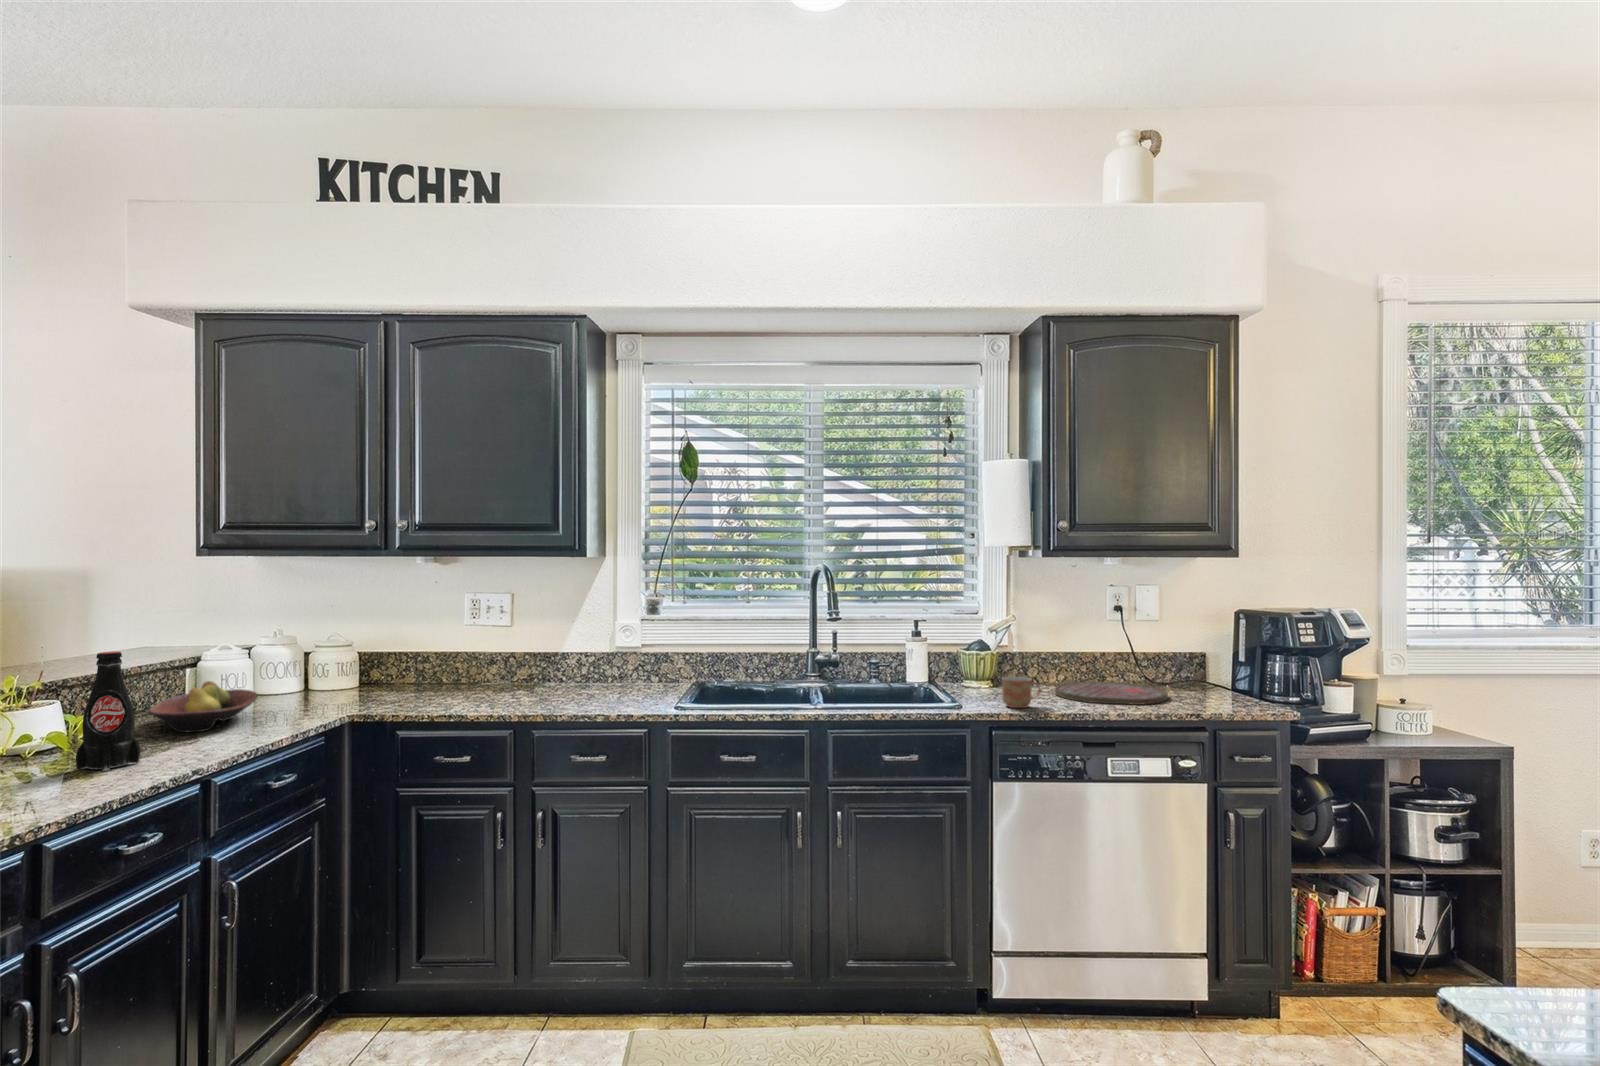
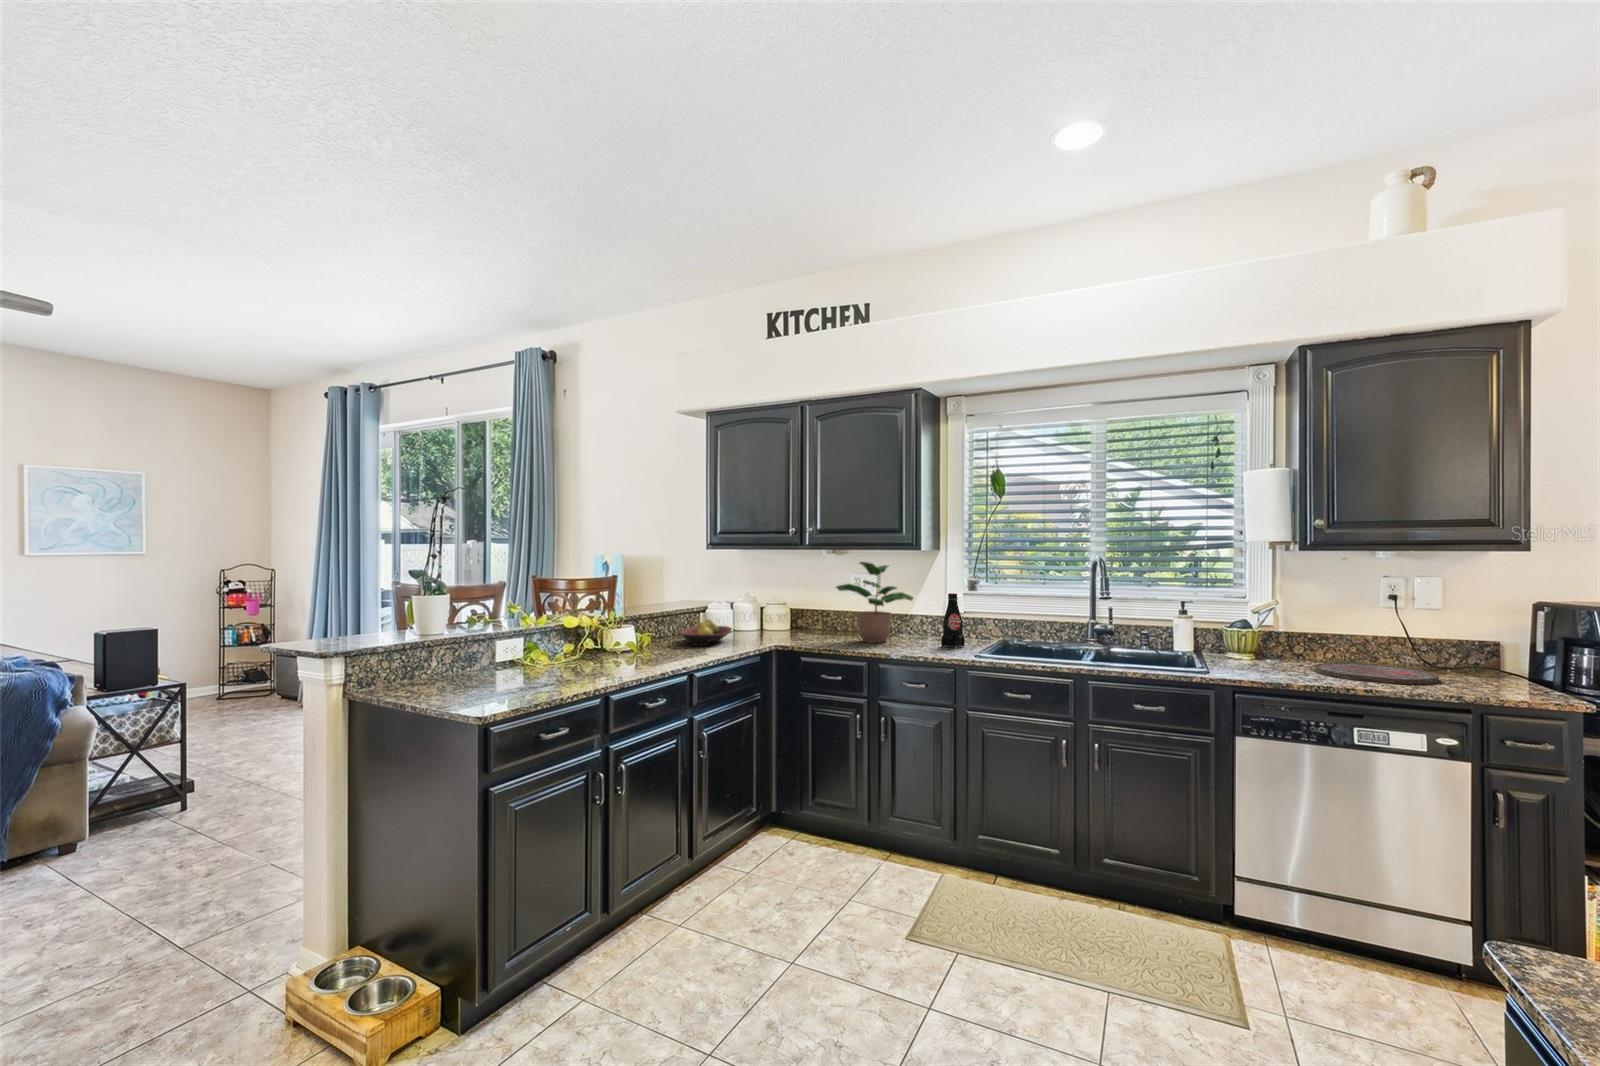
potted plant: none [448,575,572,699] -> present [836,562,913,643]
bottle: present [76,651,141,771] -> present [941,593,965,648]
mug: present [1002,677,1040,708] -> none [1247,650,1287,677]

